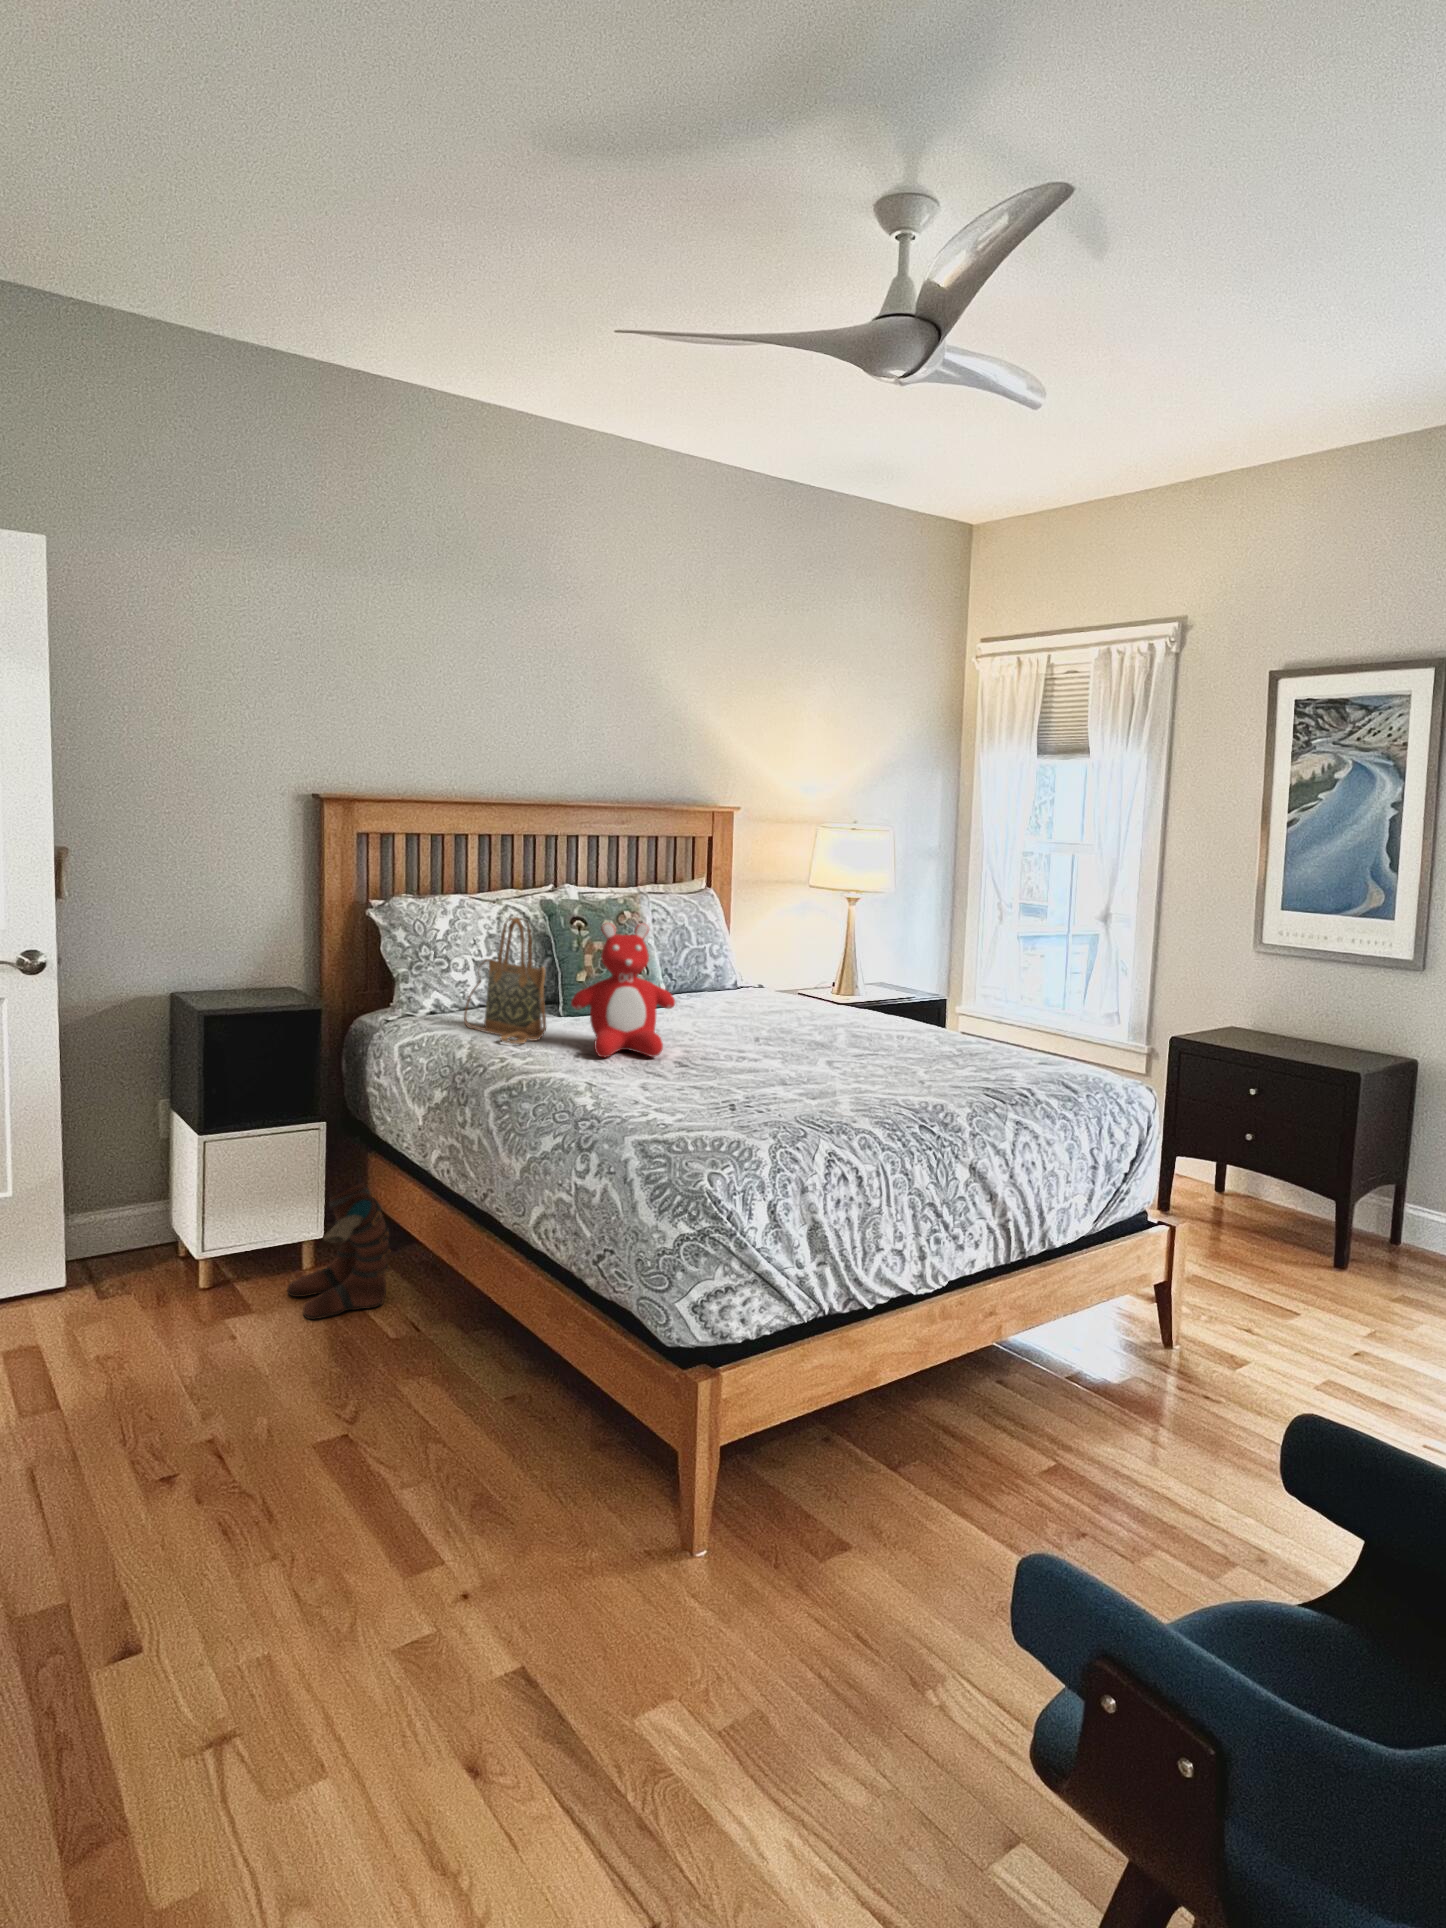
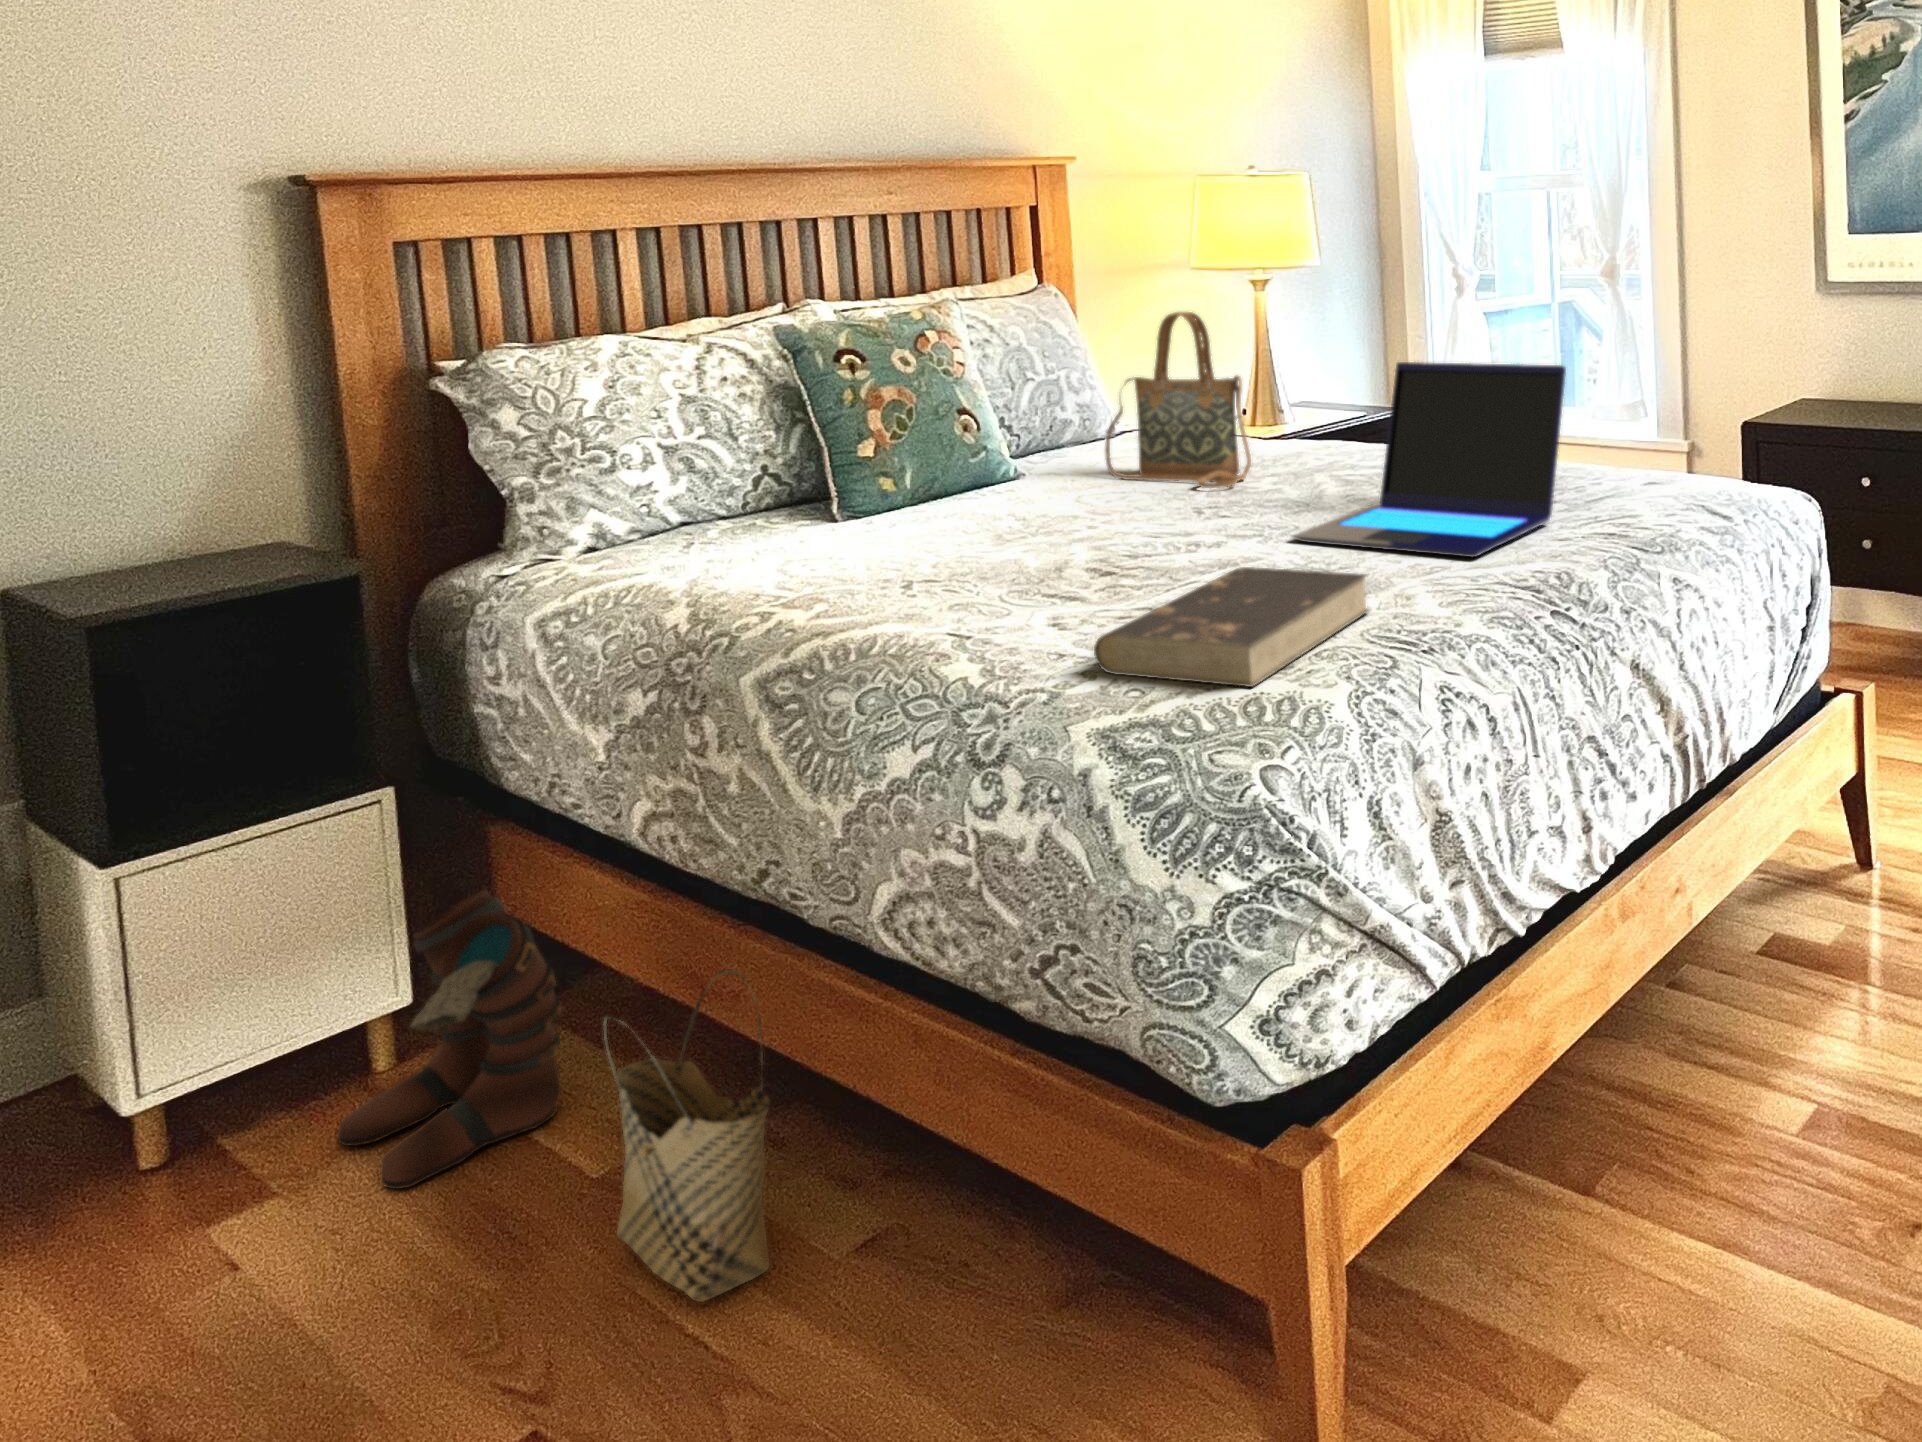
handbag: present [464,917,546,1044] -> present [1105,312,1251,488]
teddy bear: present [571,923,675,1057] -> none [878,338,1066,581]
laptop: none [796,965,983,1091] -> present [1293,362,1566,557]
book: none [649,1073,813,1134] -> present [1094,567,1369,687]
woven basket: none [400,1238,474,1398] -> present [603,970,770,1302]

